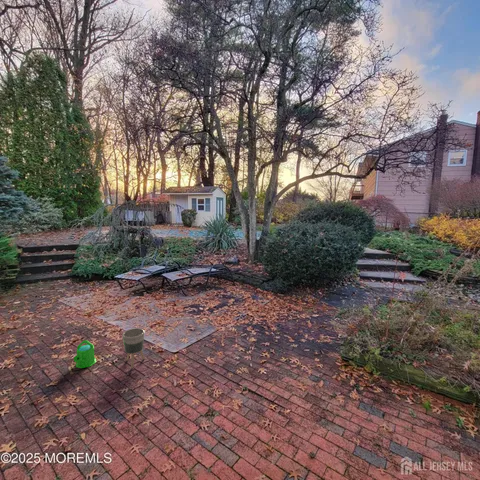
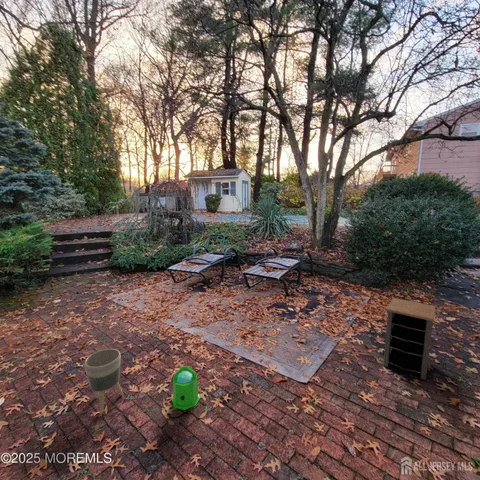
side table: none [235,299,270,354] -> present [384,298,435,380]
planter: present [122,328,145,368] -> present [84,349,123,414]

